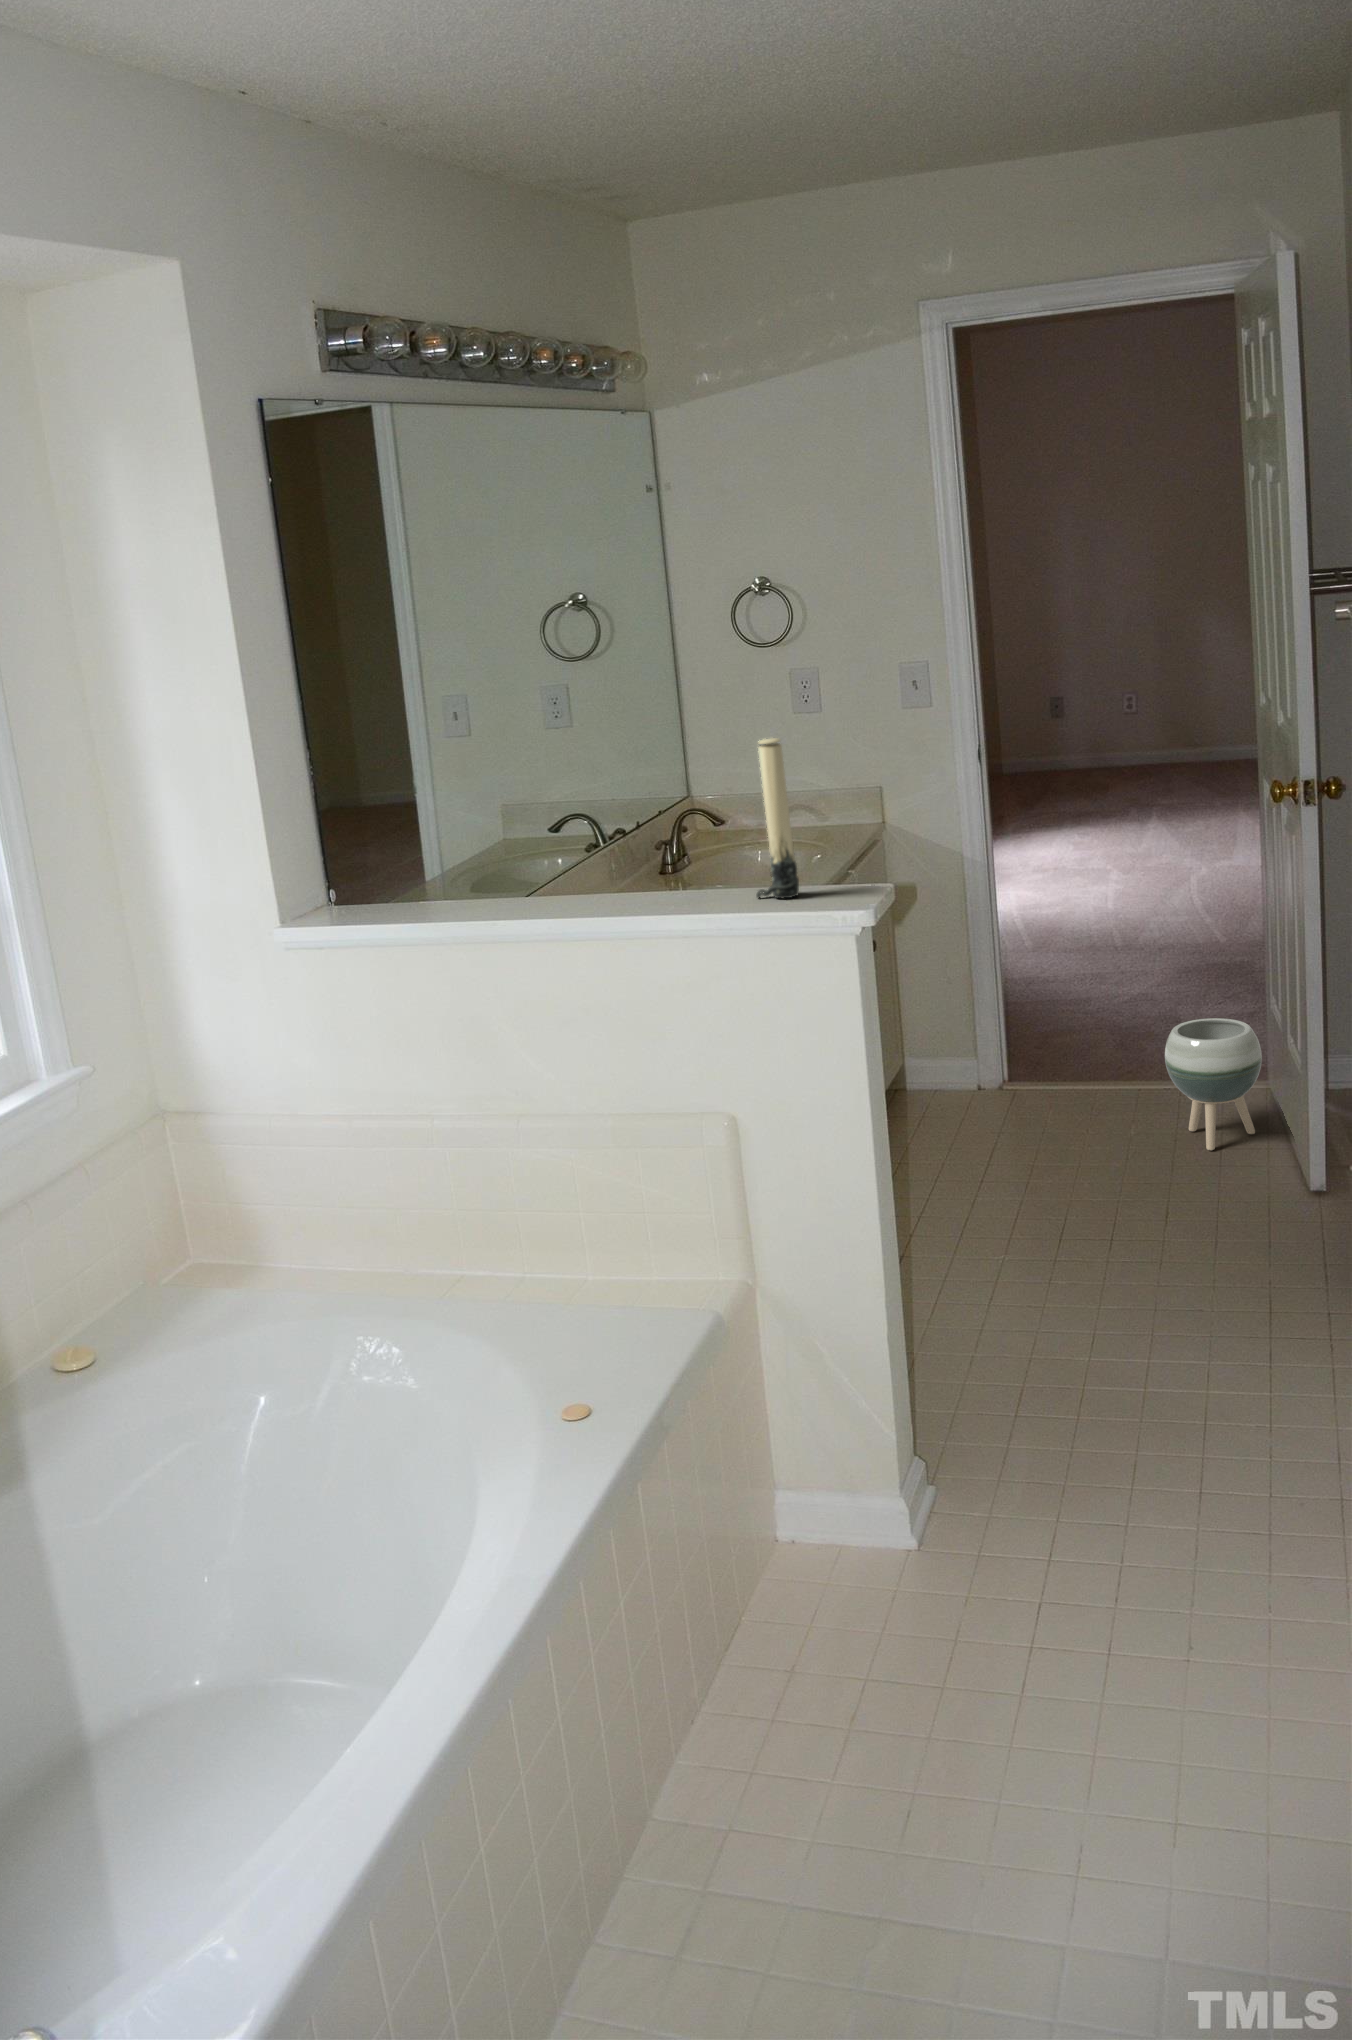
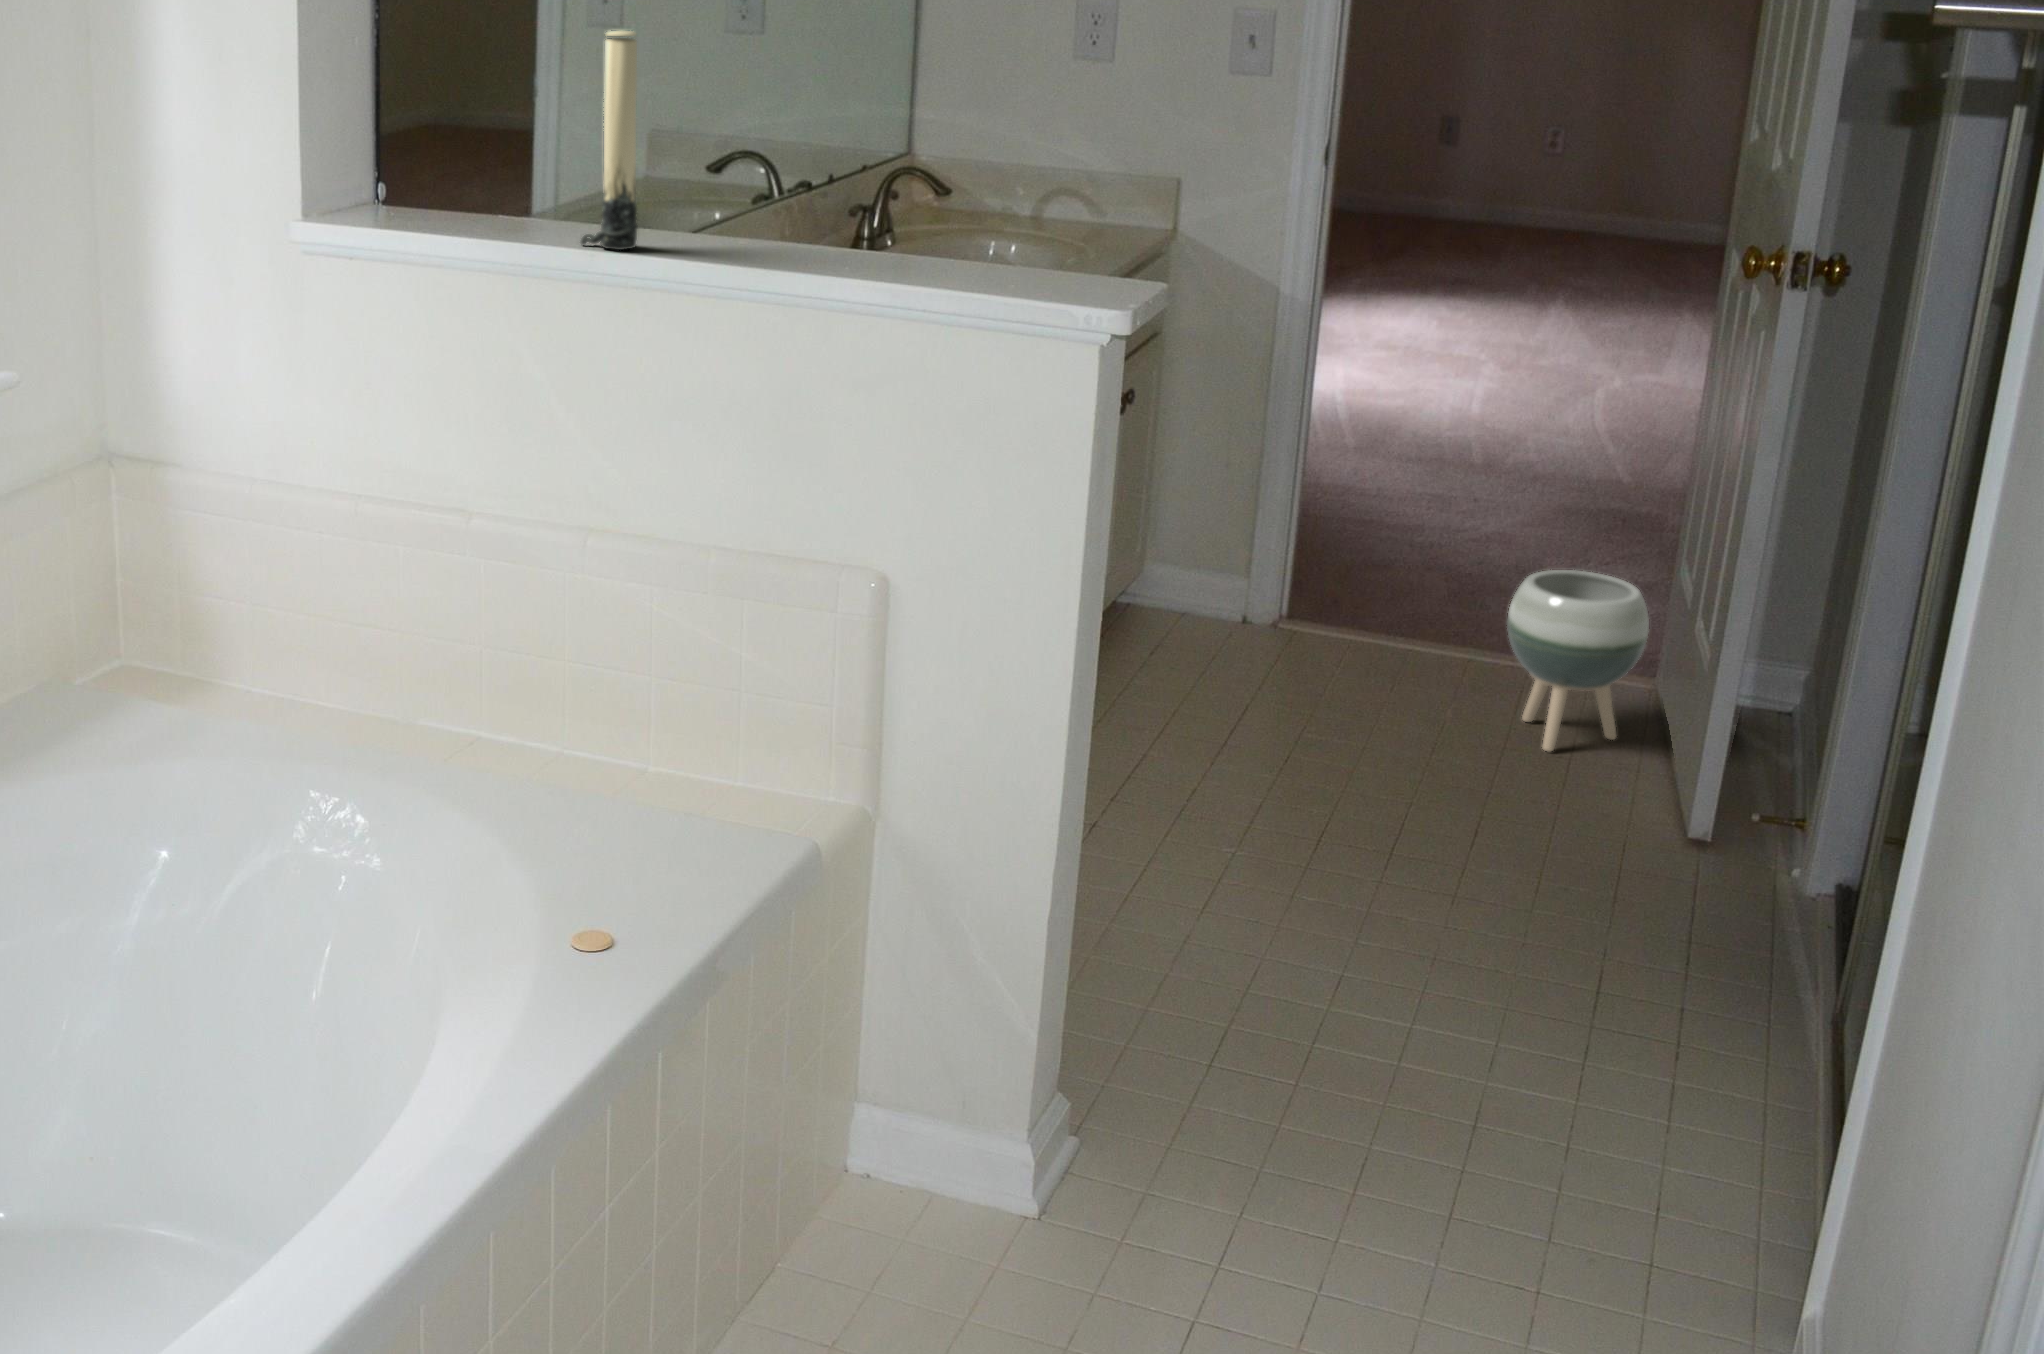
candle: present [756,738,799,898] -> present [581,31,637,250]

